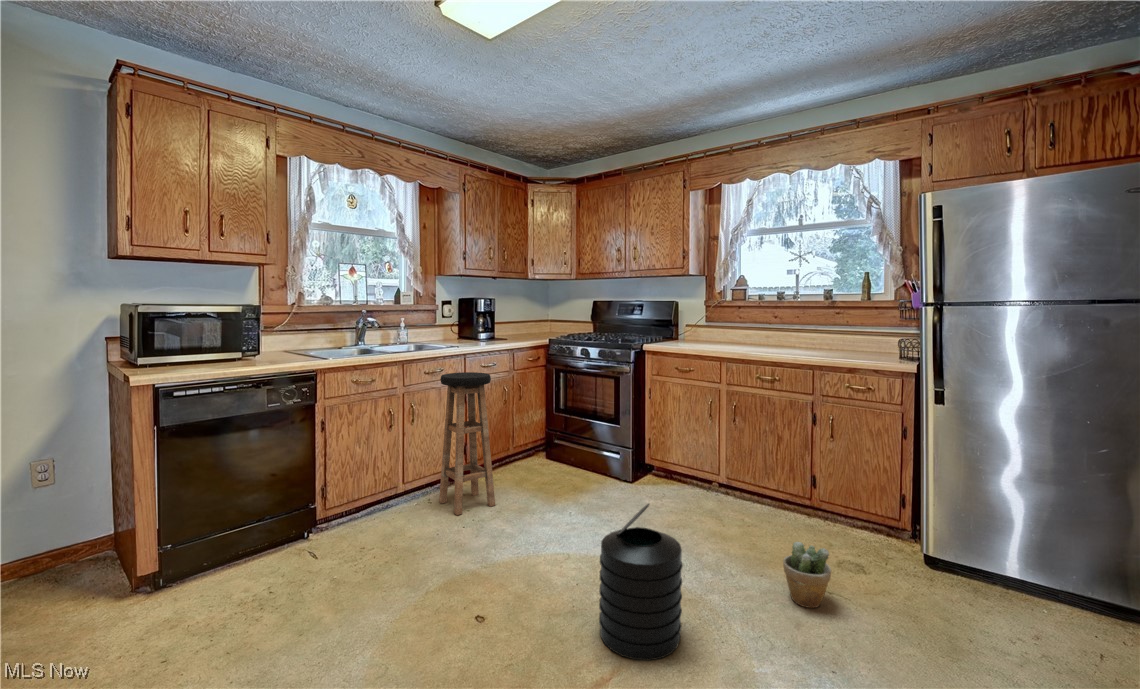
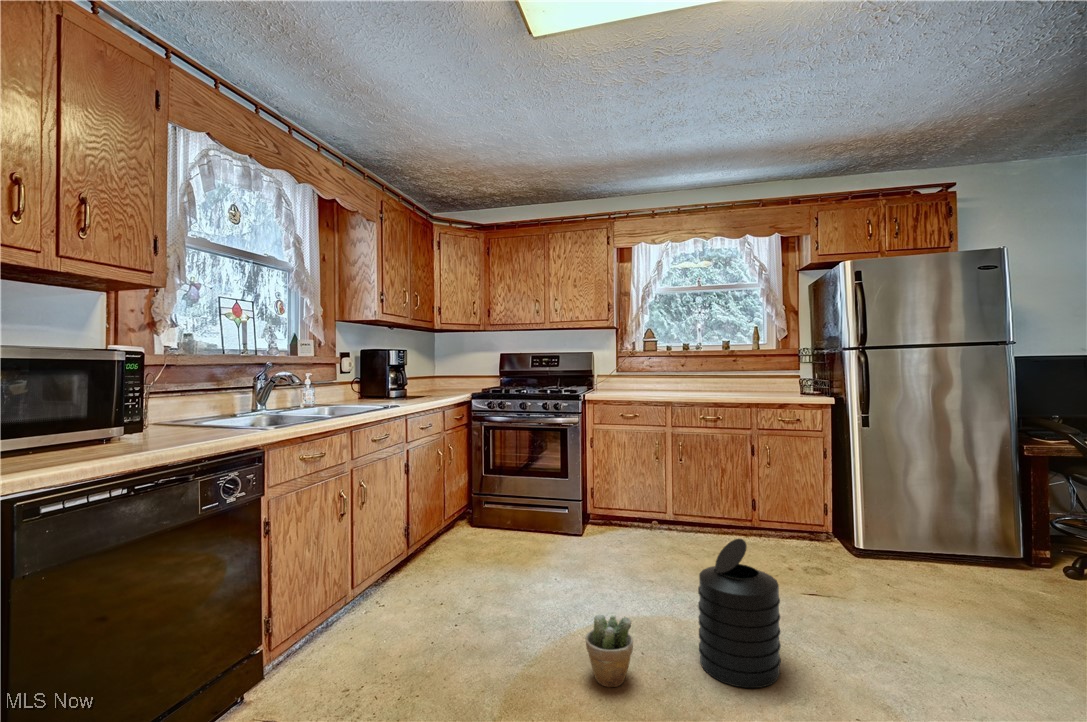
bar stool: present [439,372,495,515] -> none [405,433,473,599]
potted plant: present [783,542,831,608] -> present [585,615,633,687]

